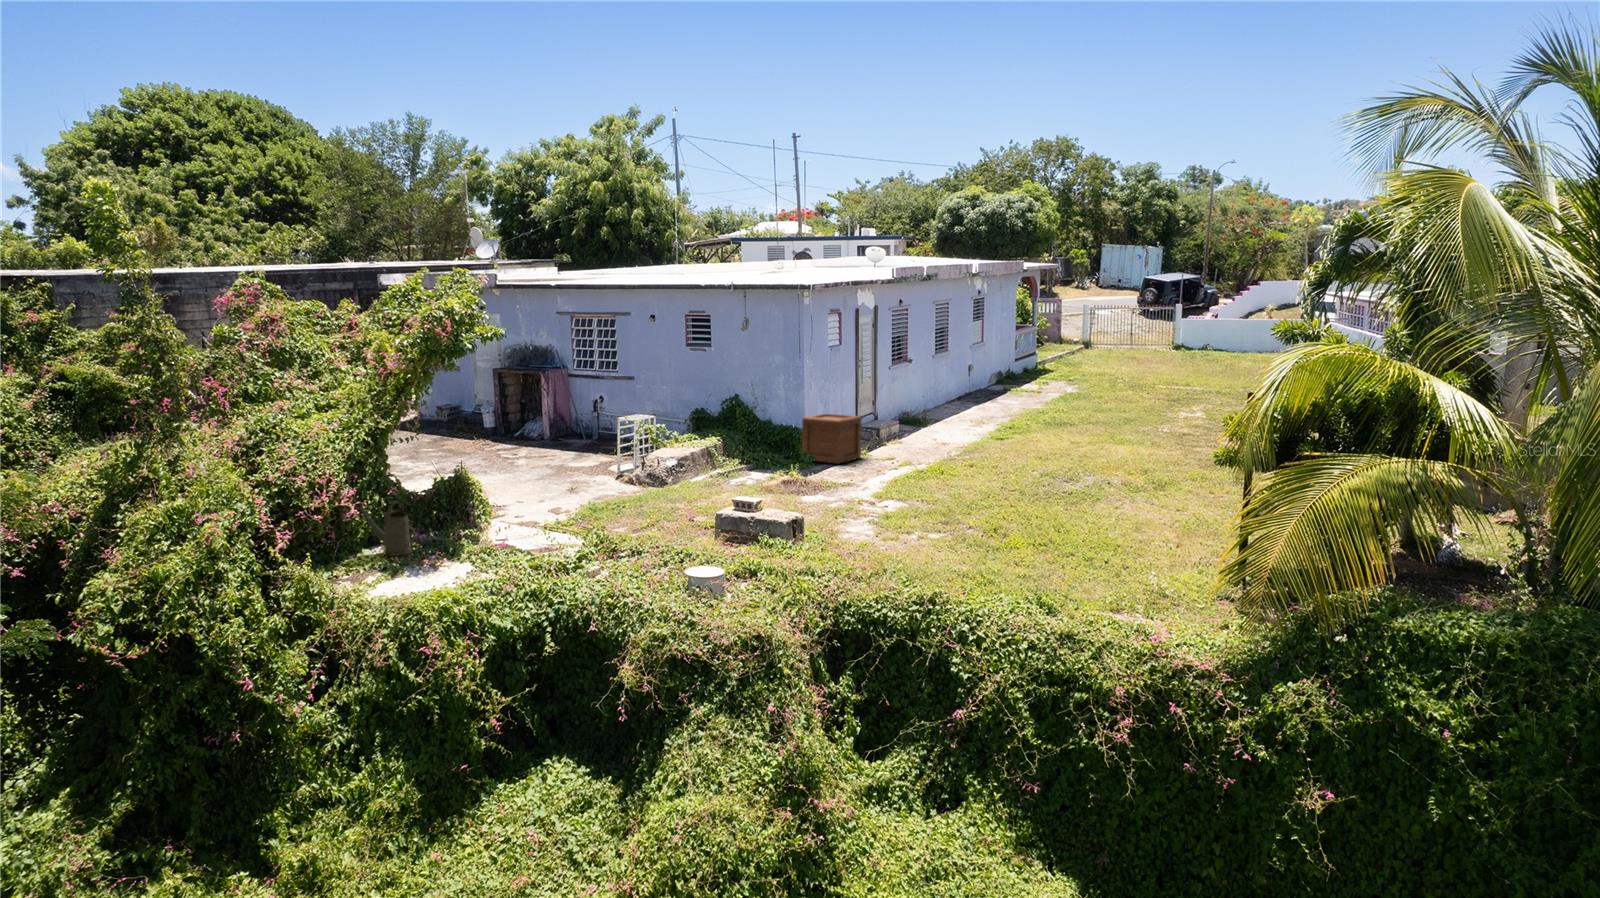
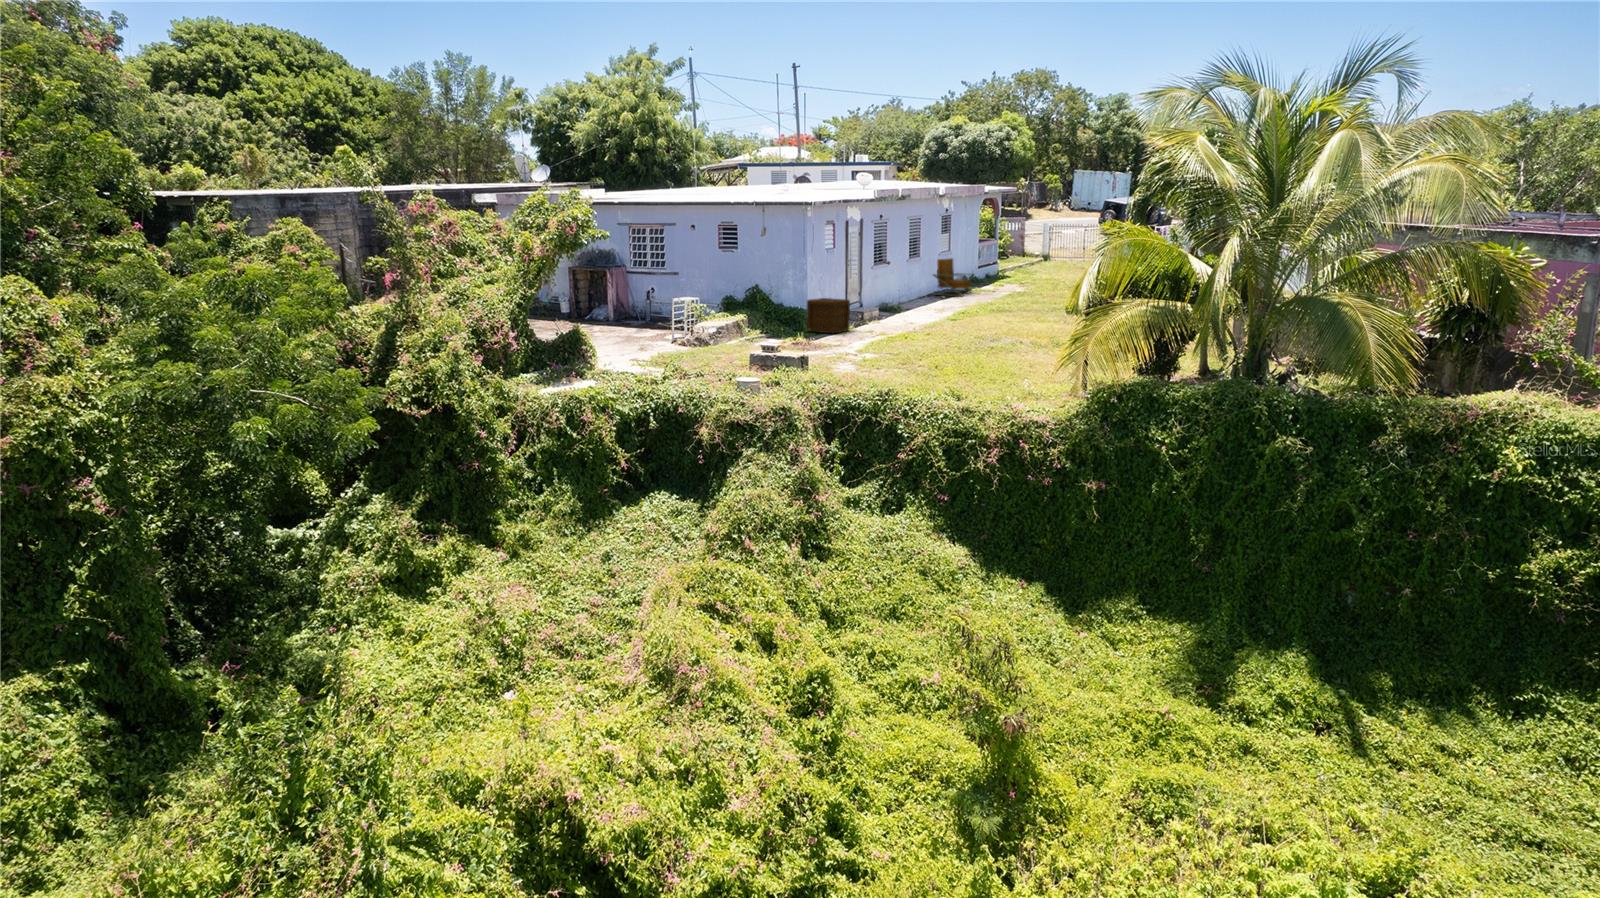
lounge chair: none [963,352,1016,400] -> present [933,258,972,296]
watering can: present [360,501,416,556] -> none [519,341,557,376]

